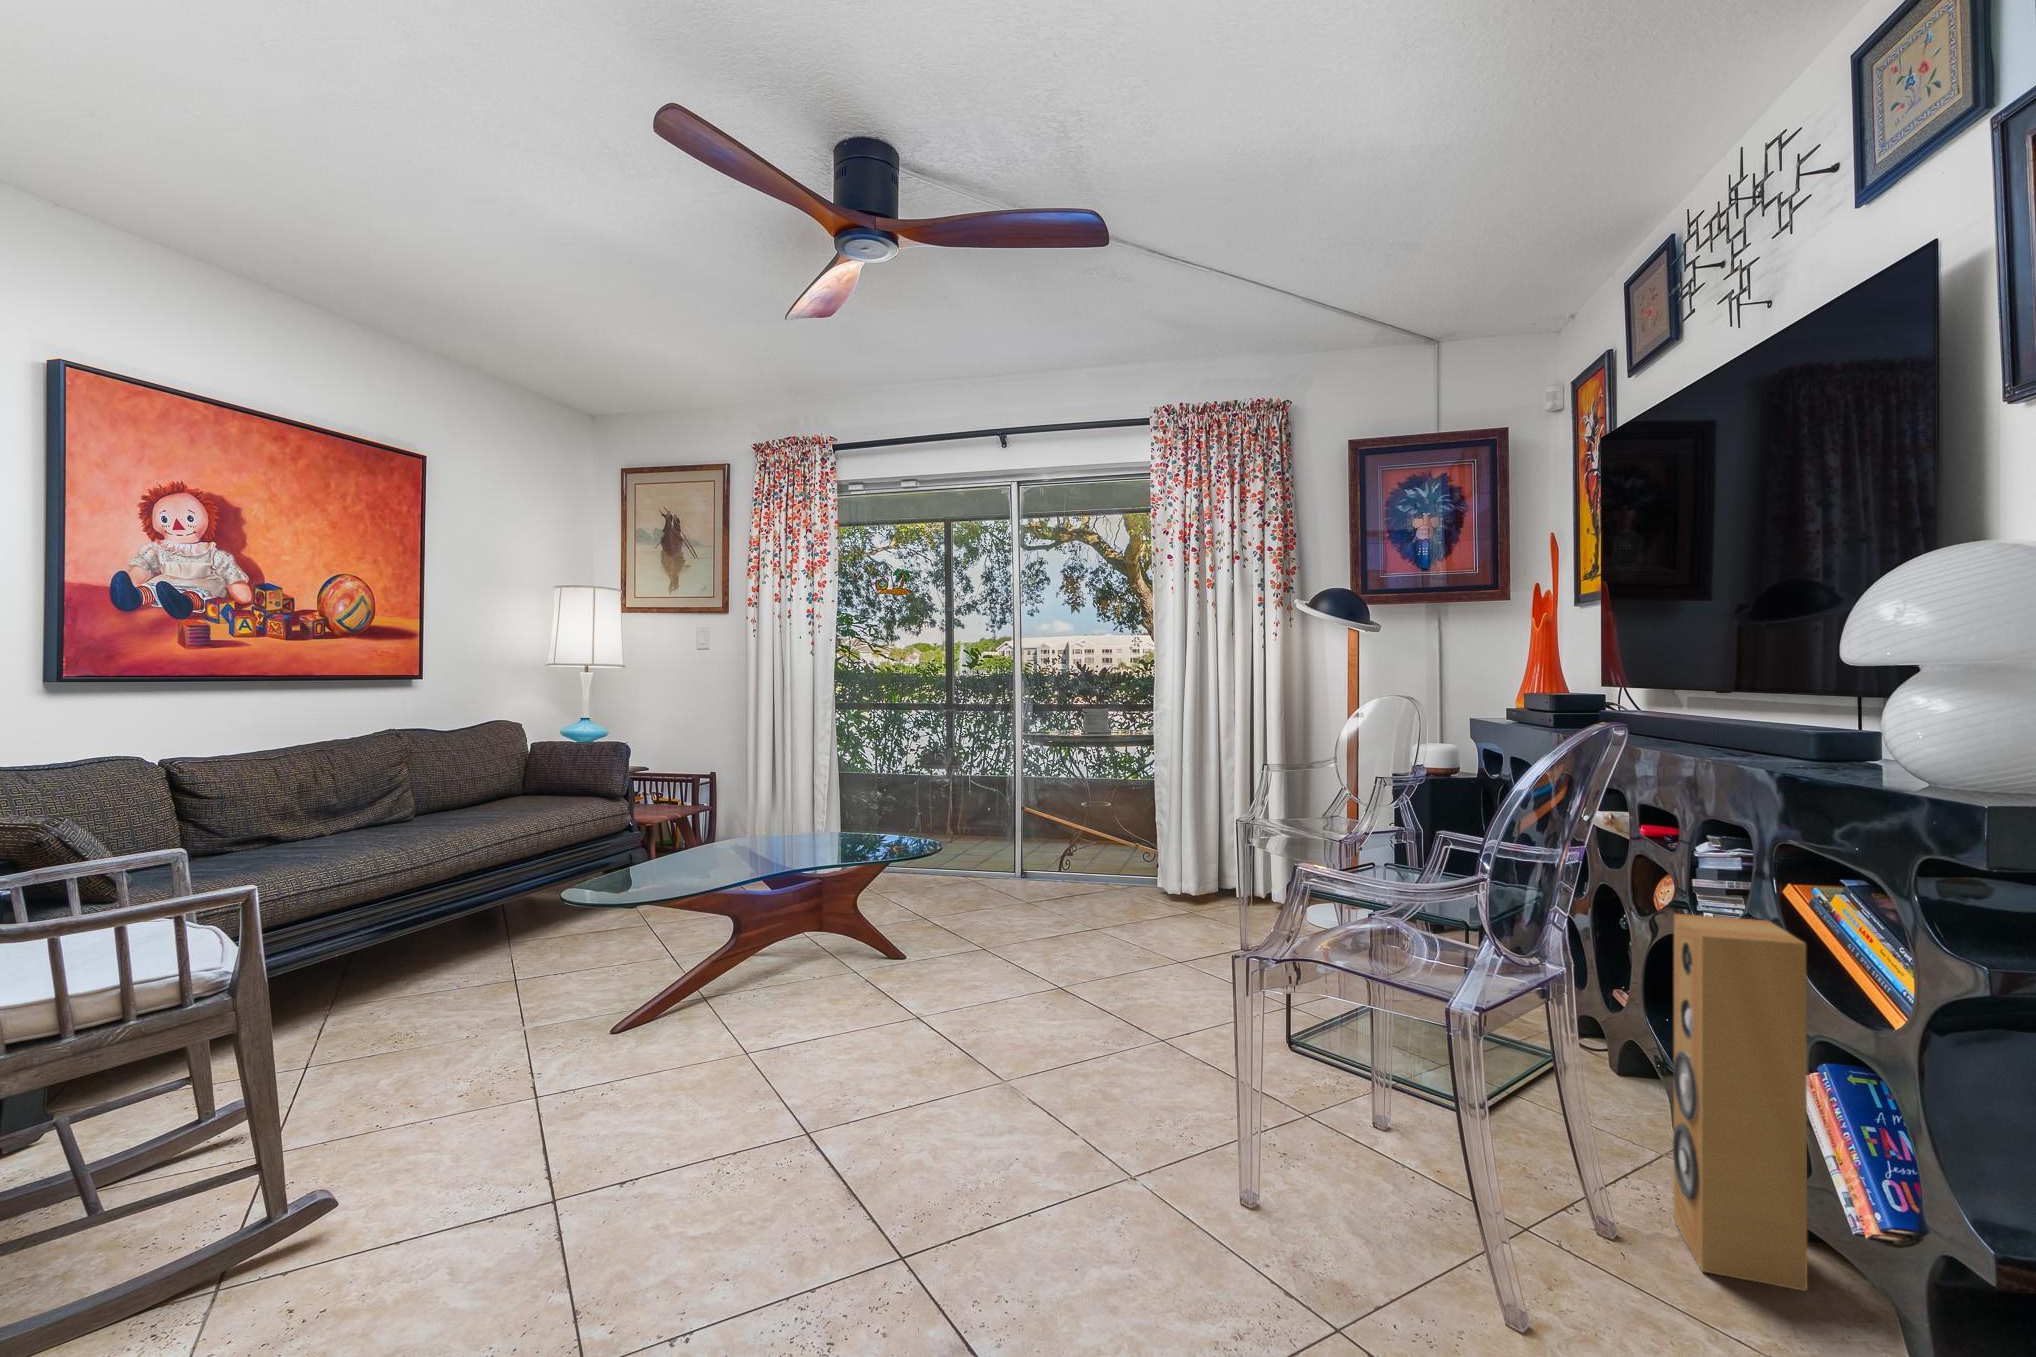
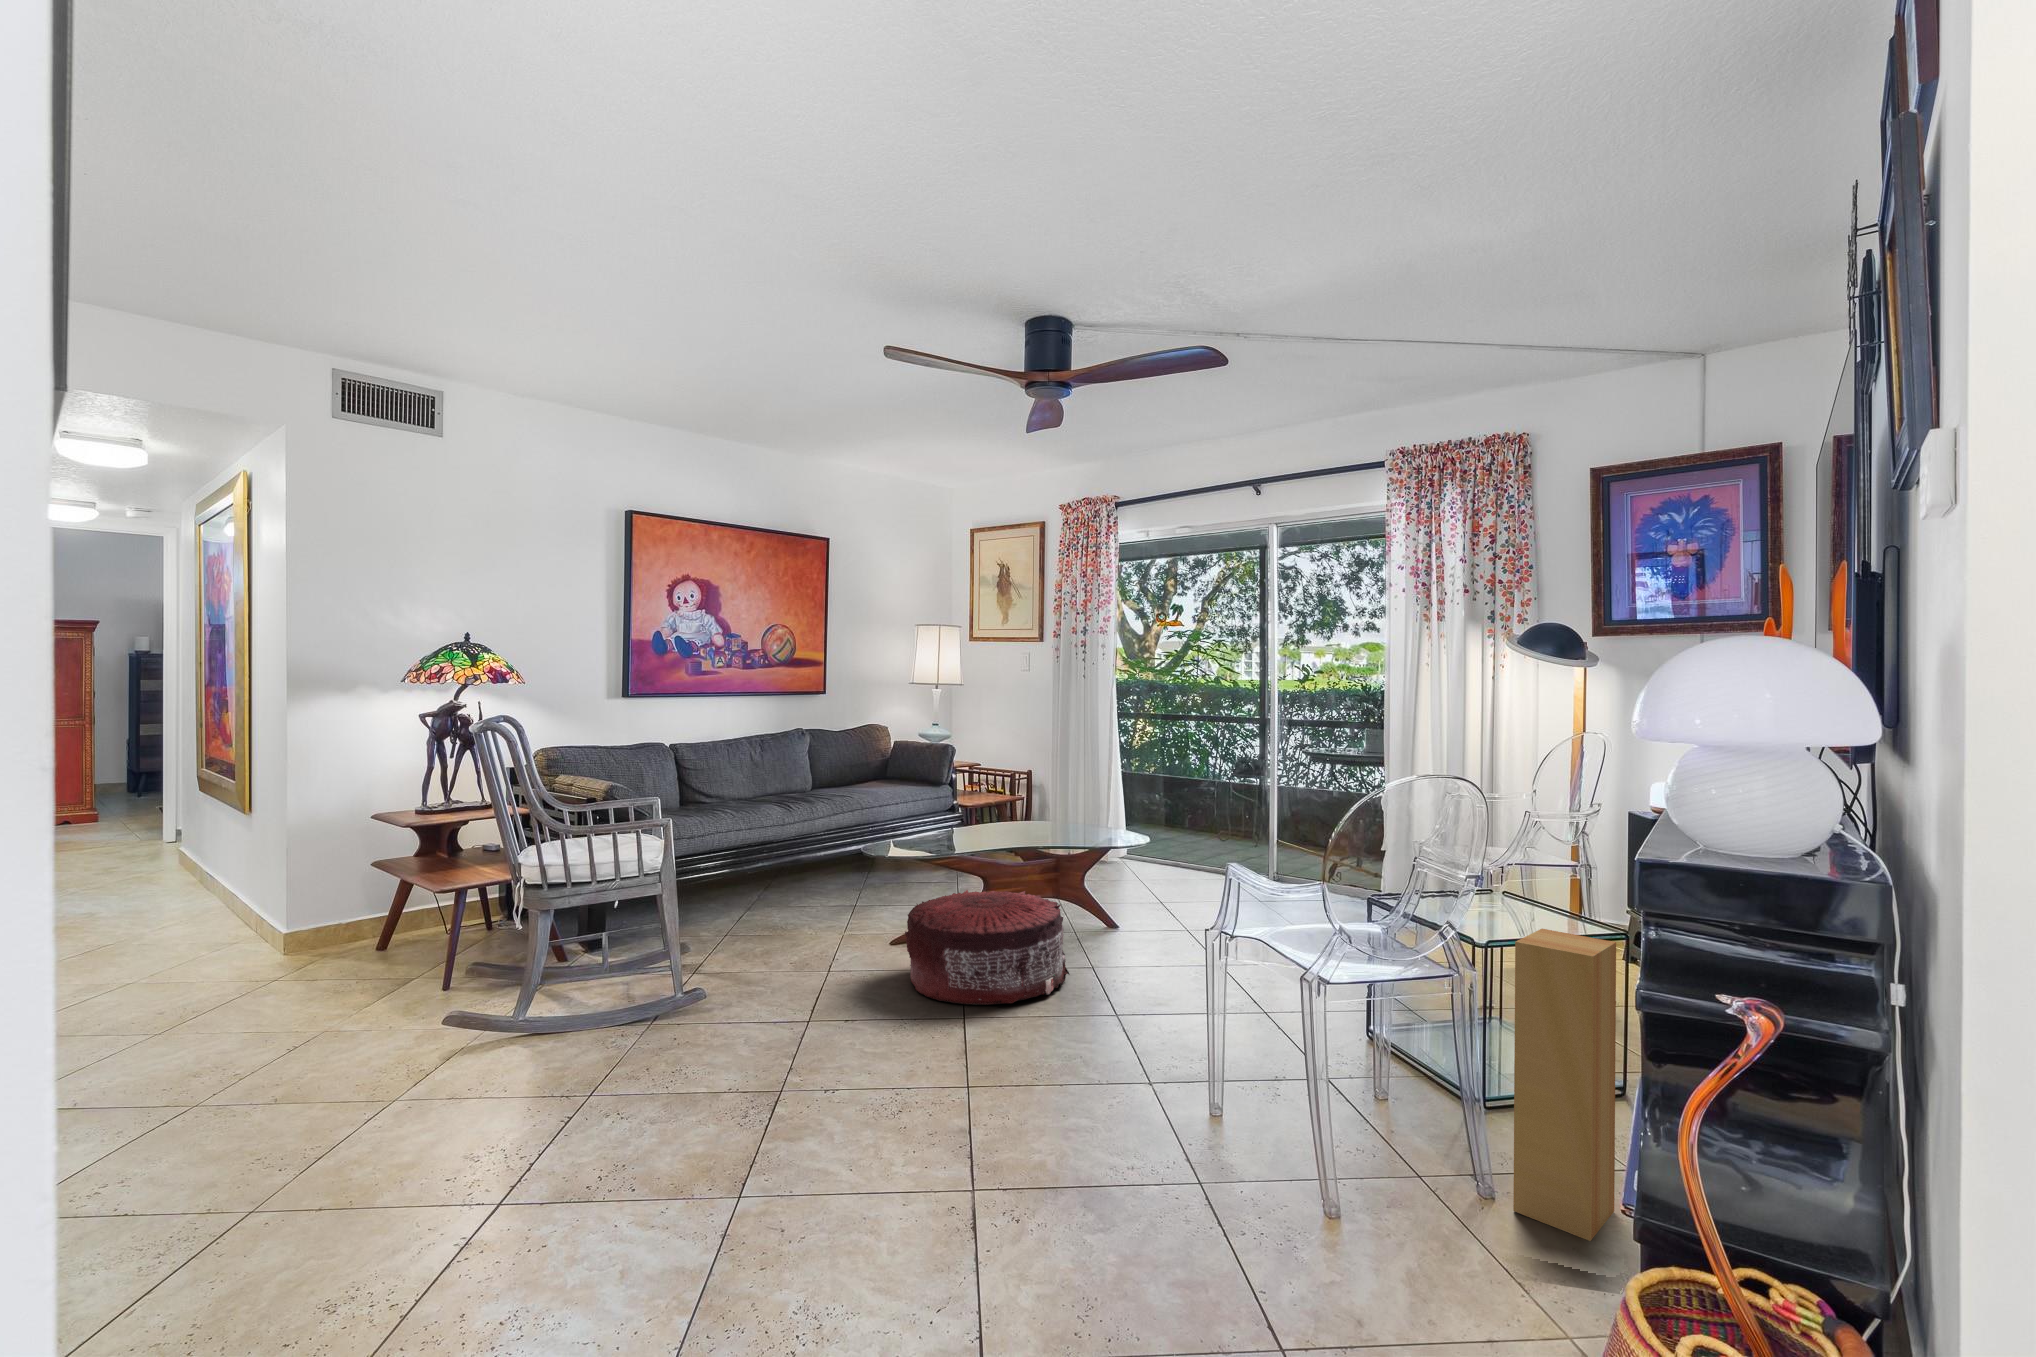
pouf: none [681,930,915,1118] -> present [905,890,1069,1005]

